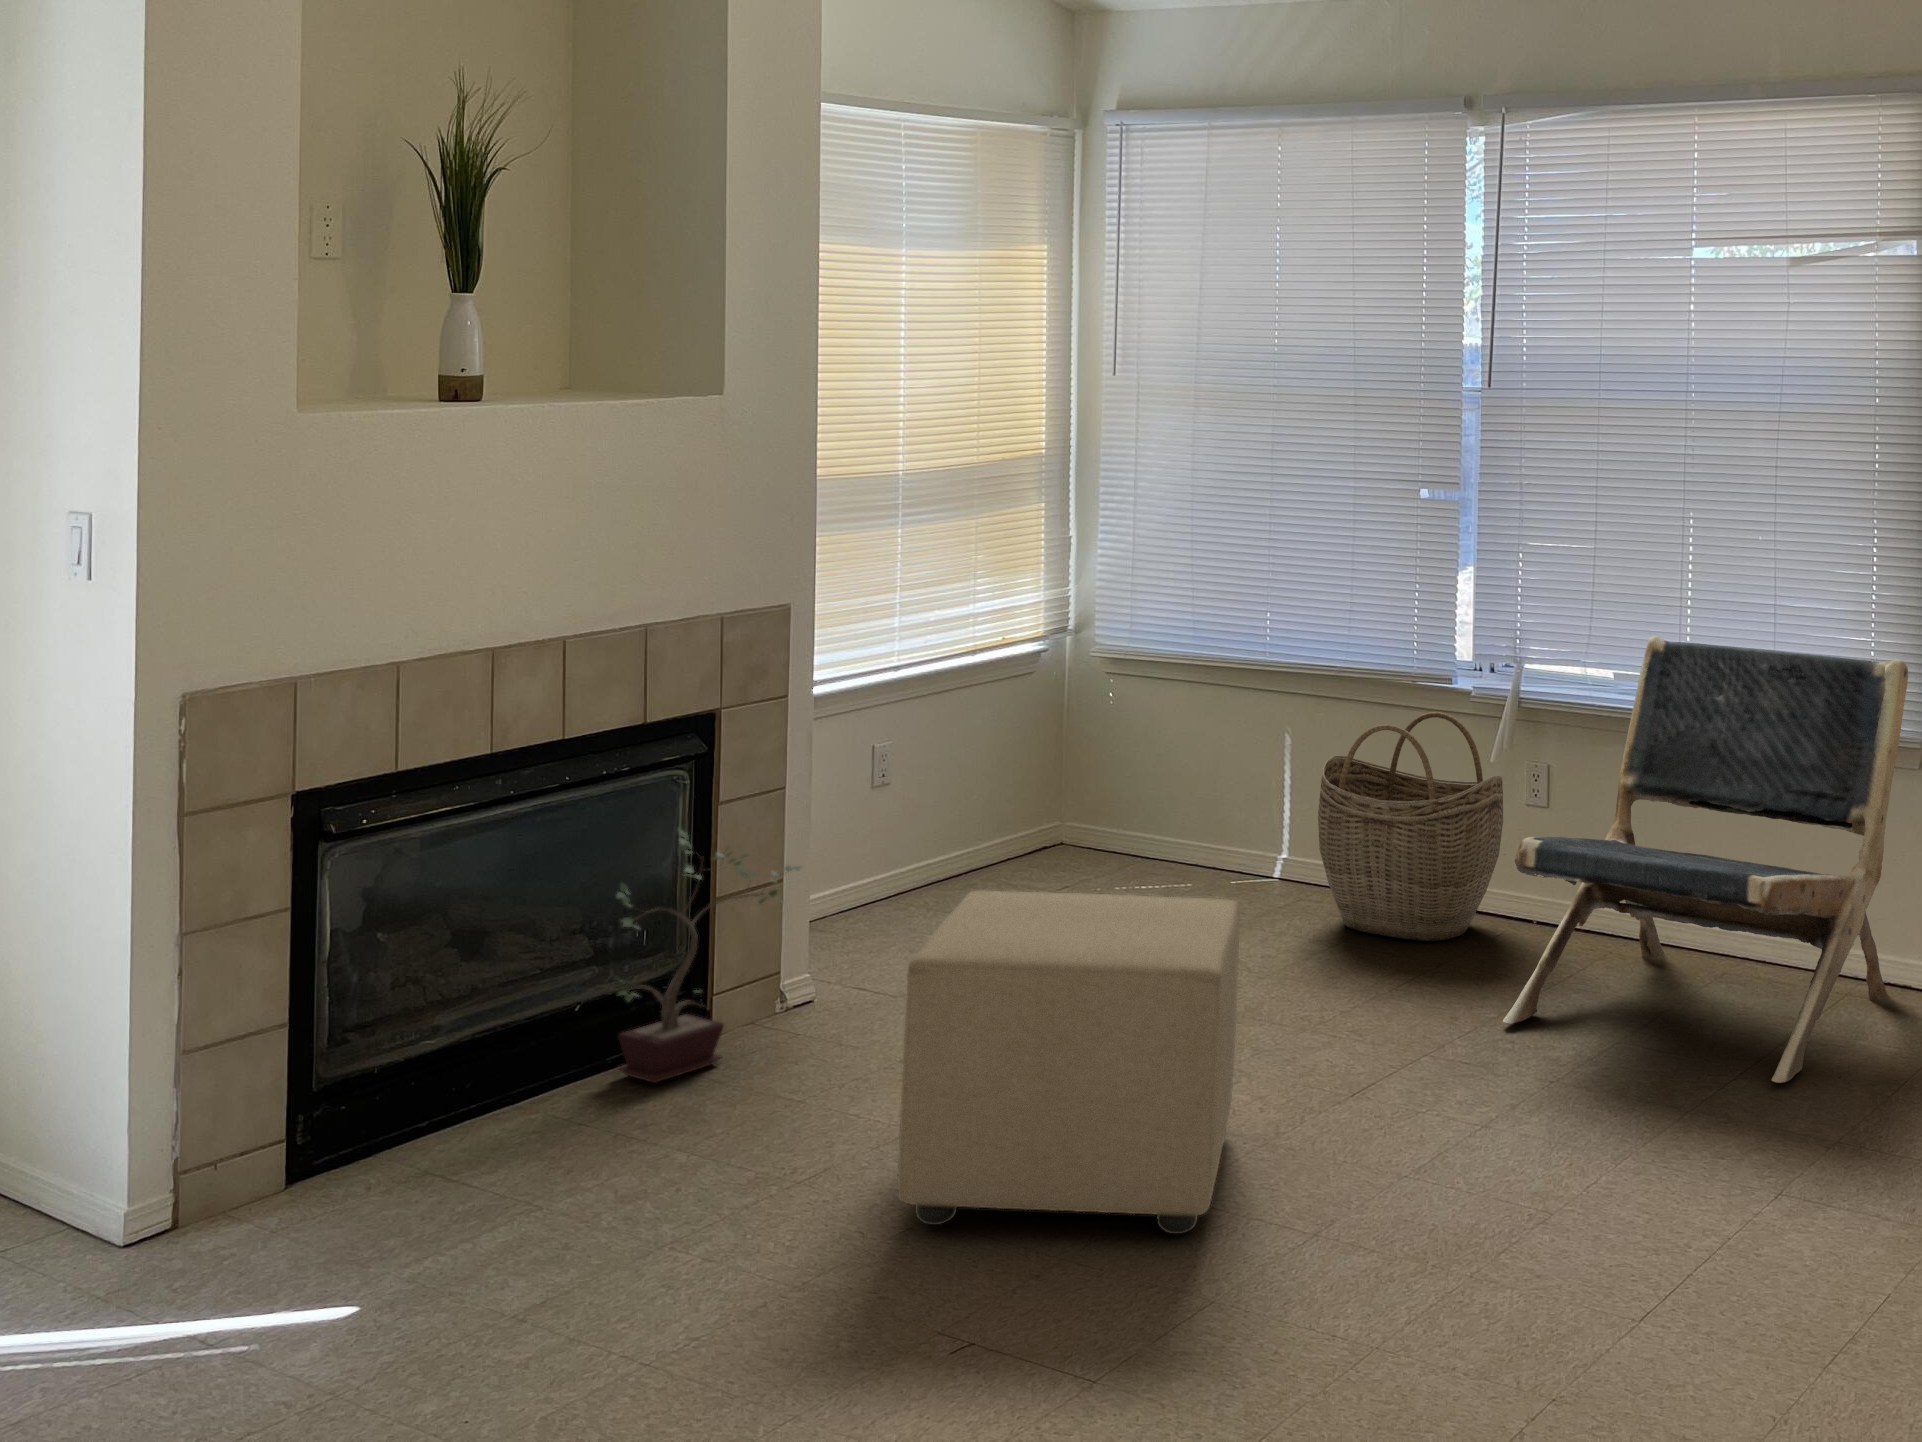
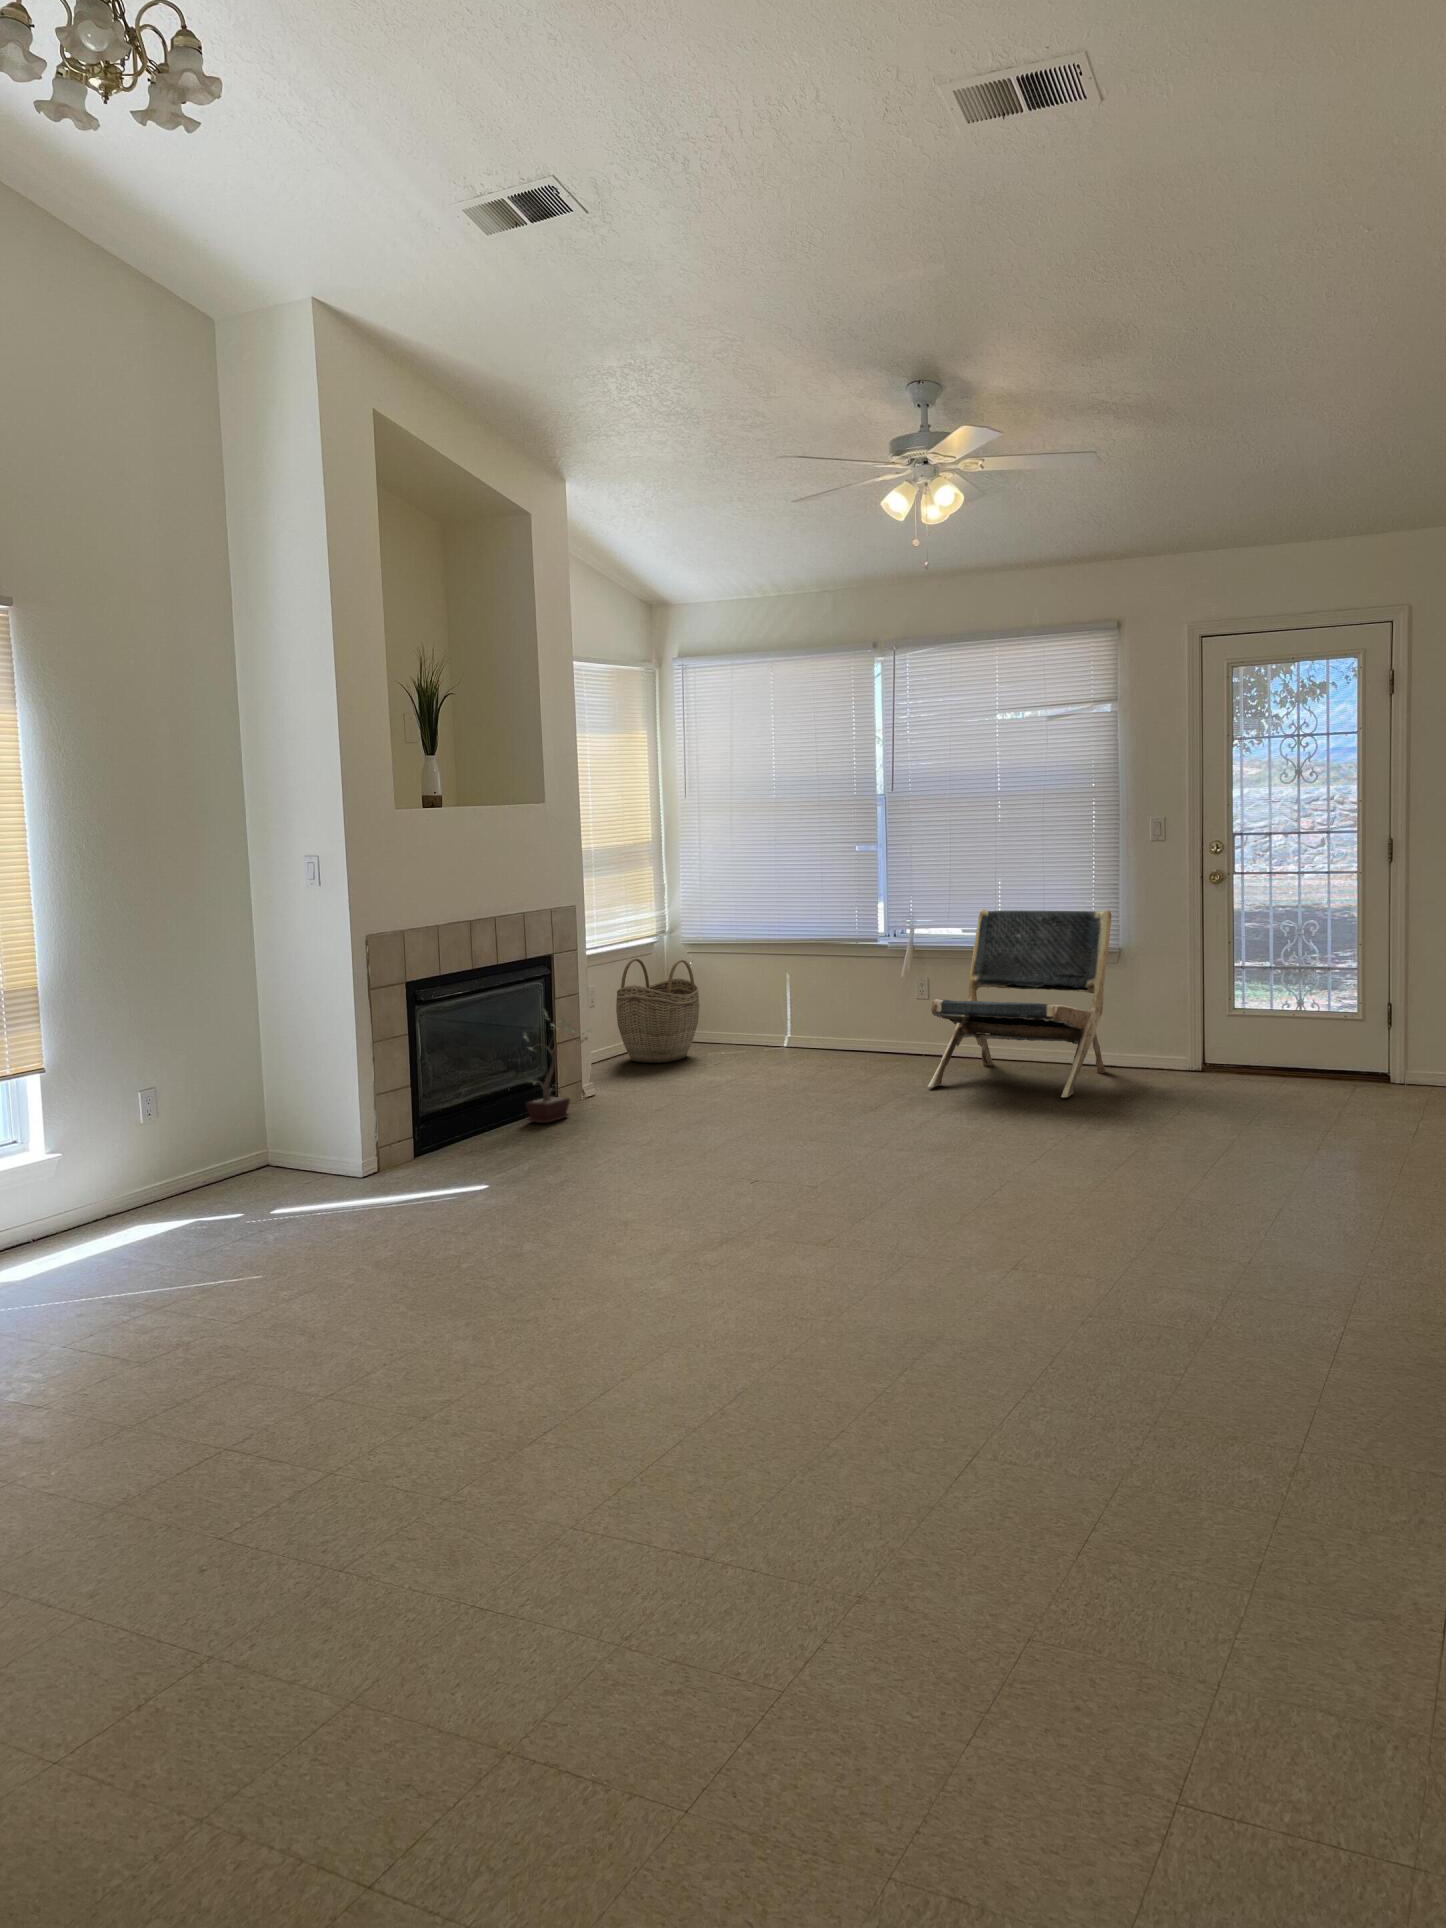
woven basket: present [1318,712,1503,941] -> present [616,958,699,1063]
ottoman: present [898,891,1240,1234] -> none [694,1020,834,1153]

